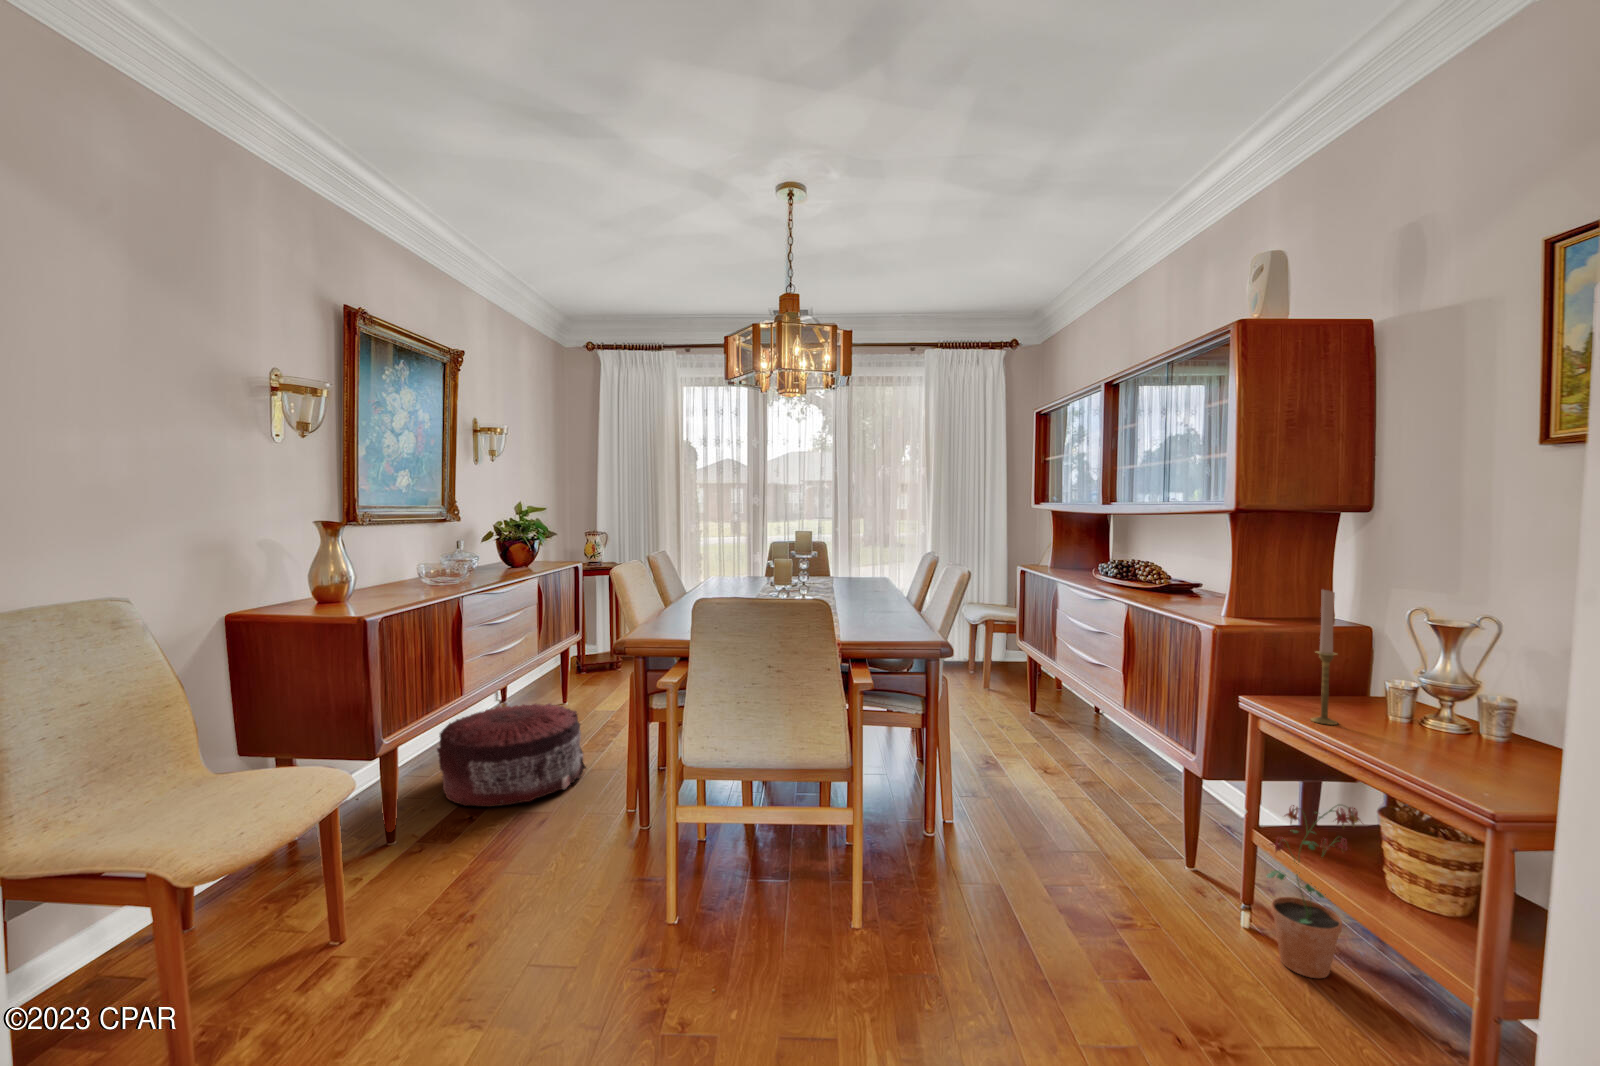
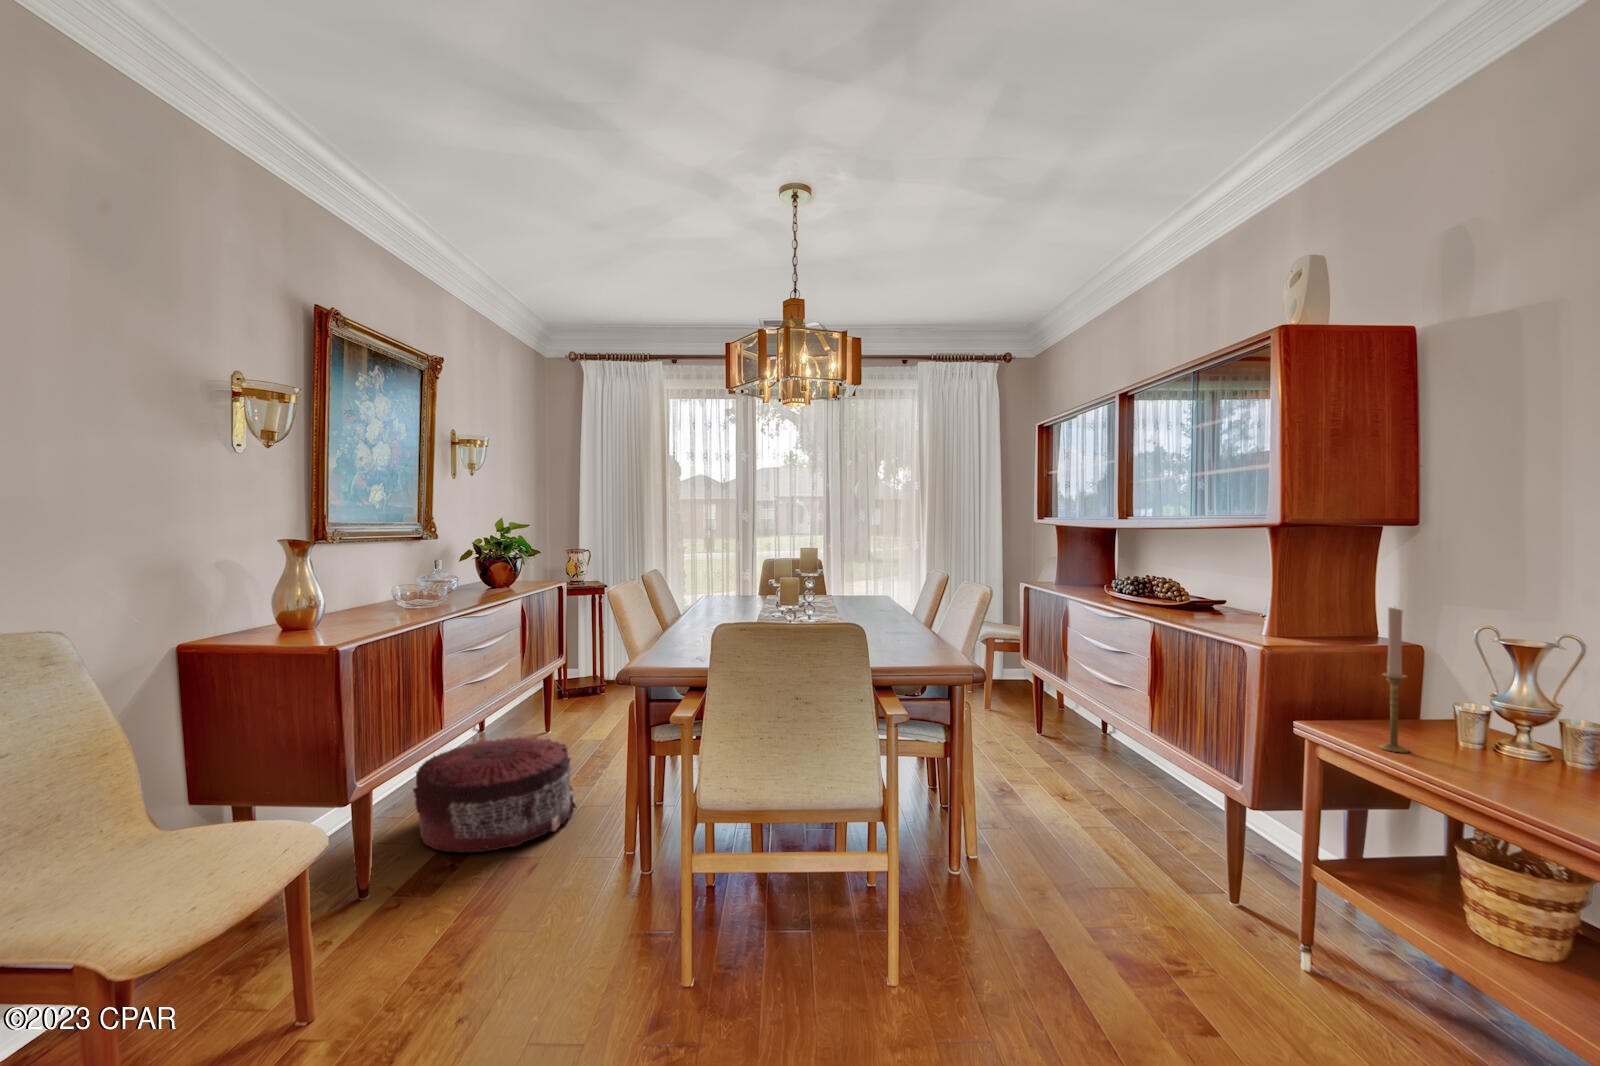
potted plant: present [1267,805,1362,978] -> none [1329,838,1441,1029]

